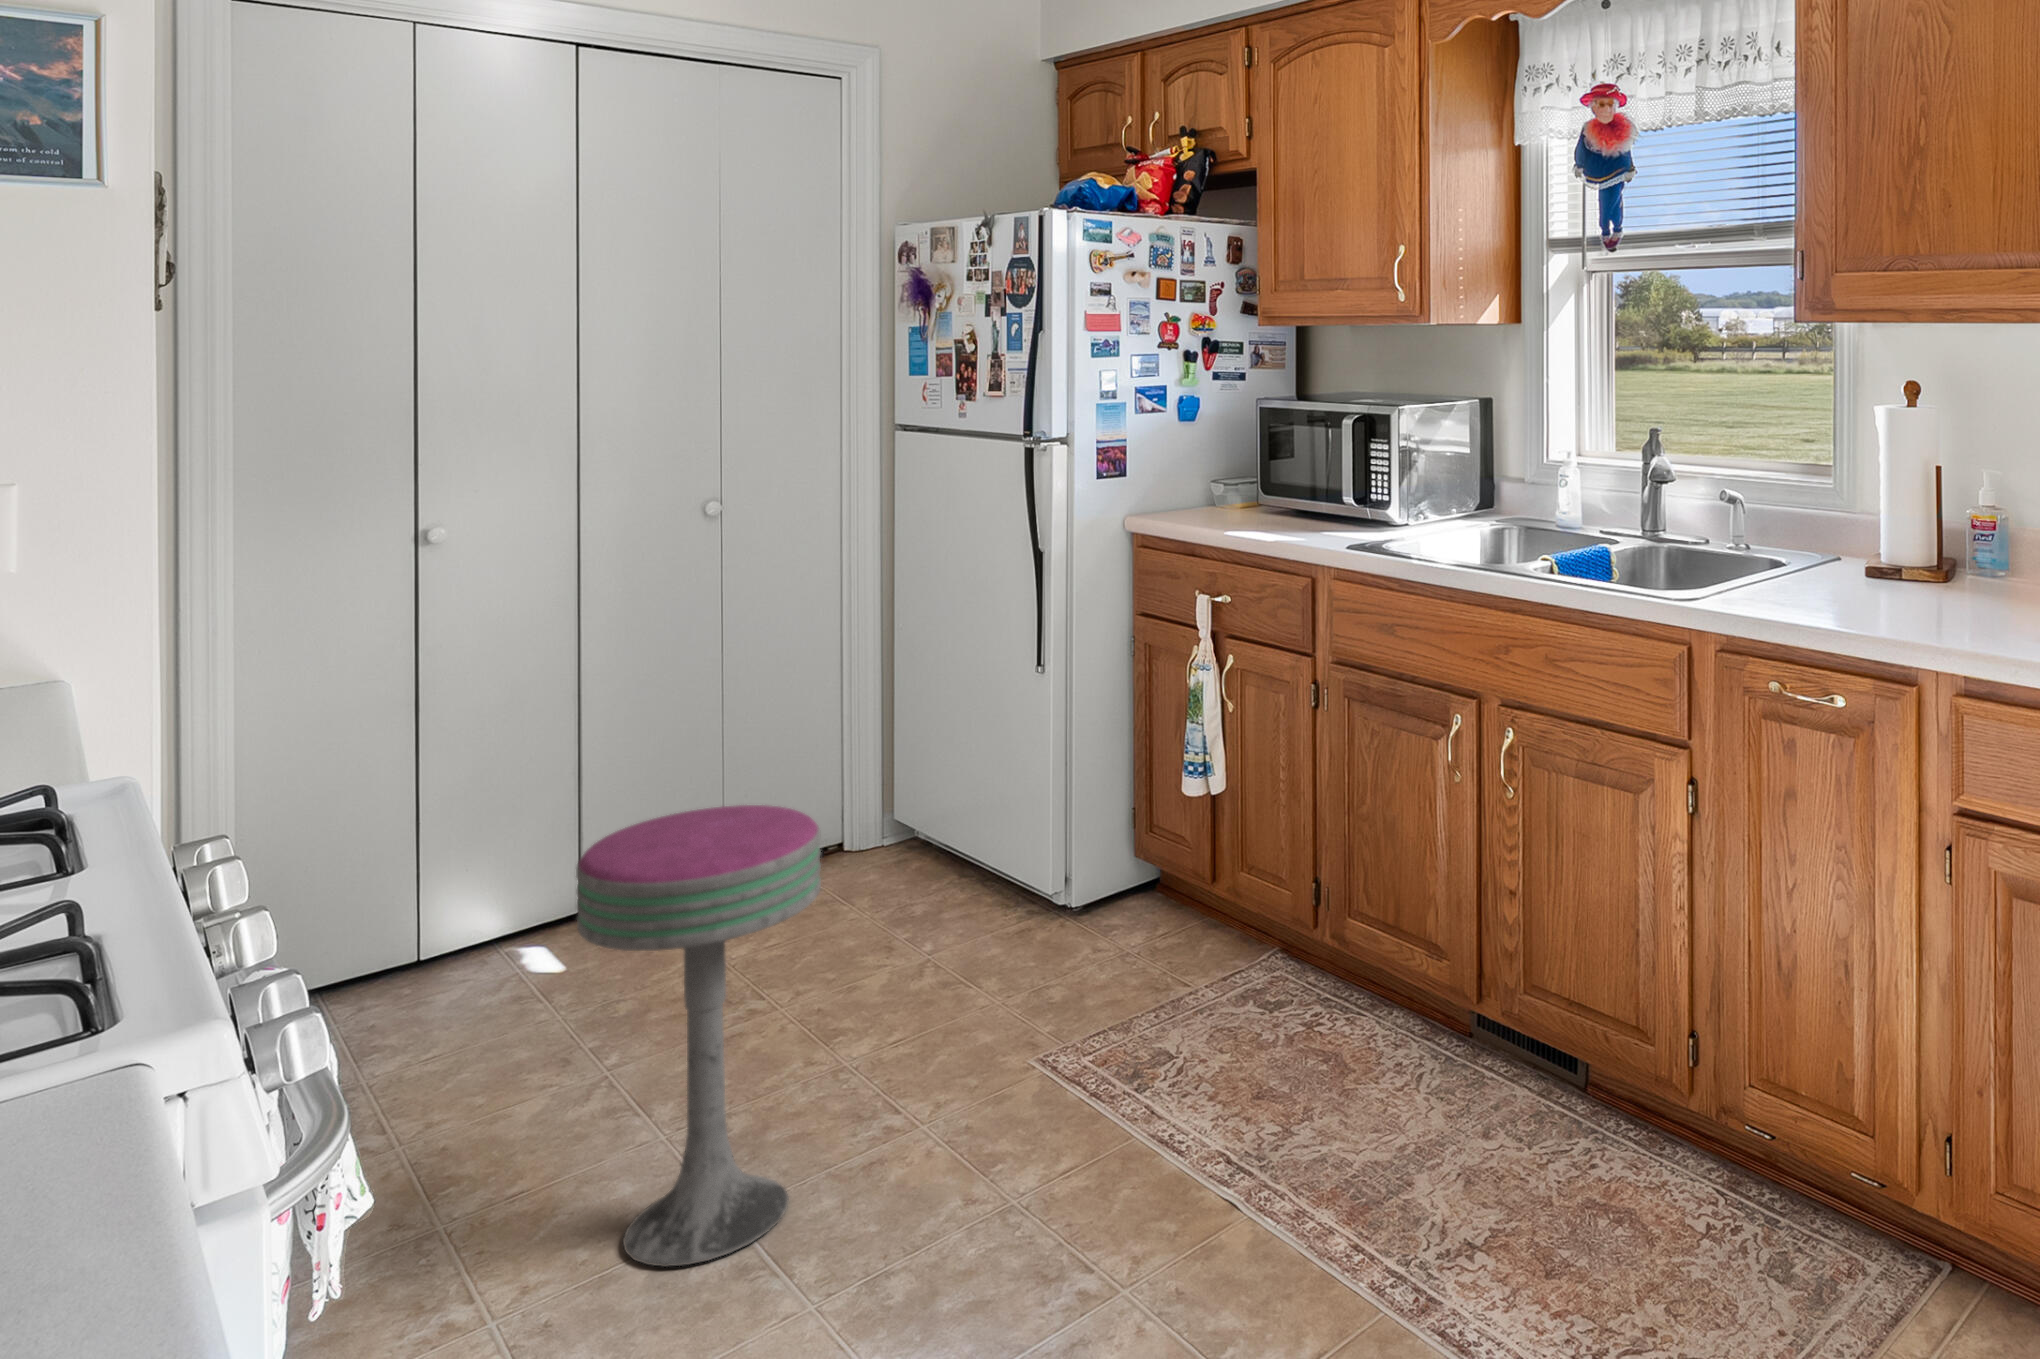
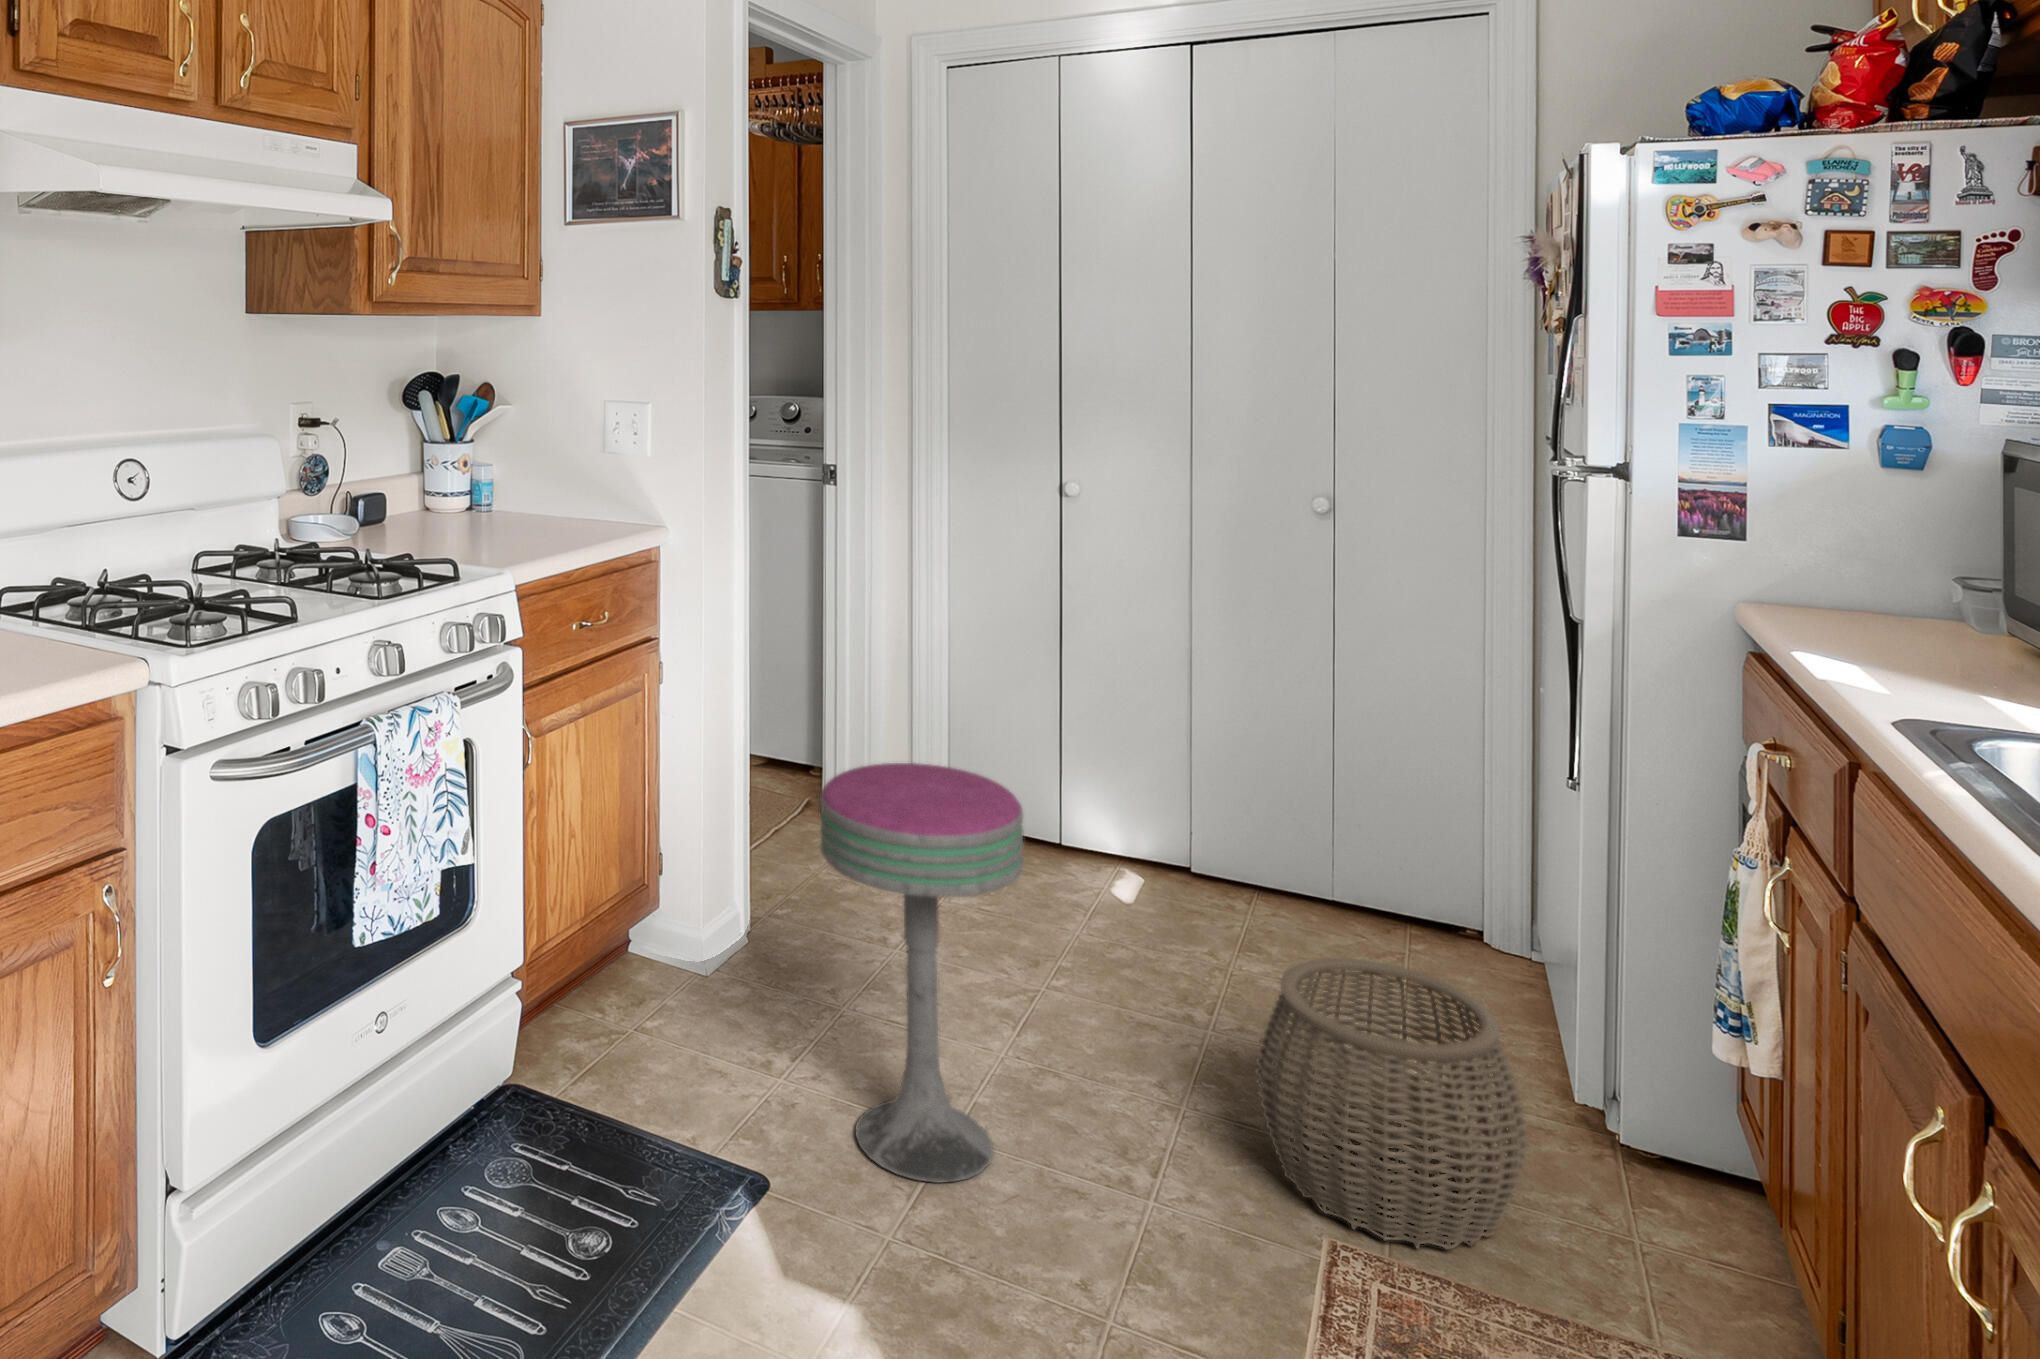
woven basket: none [923,841,1114,1051] -> present [1256,958,1528,1250]

